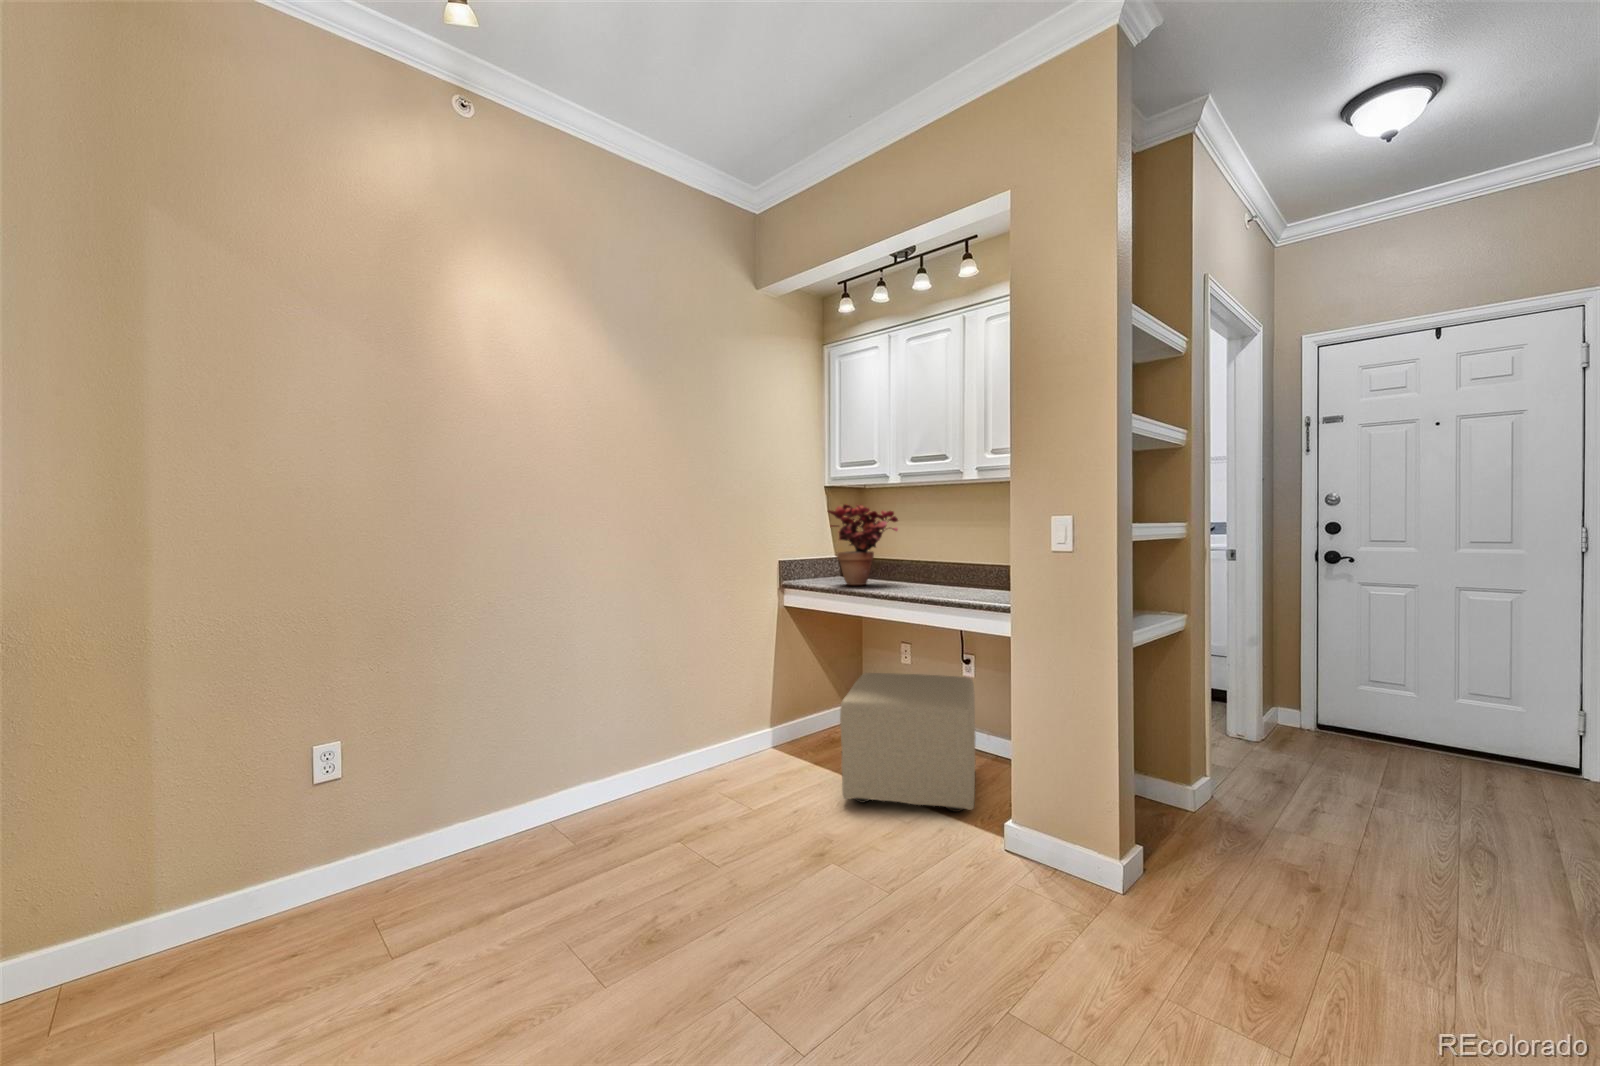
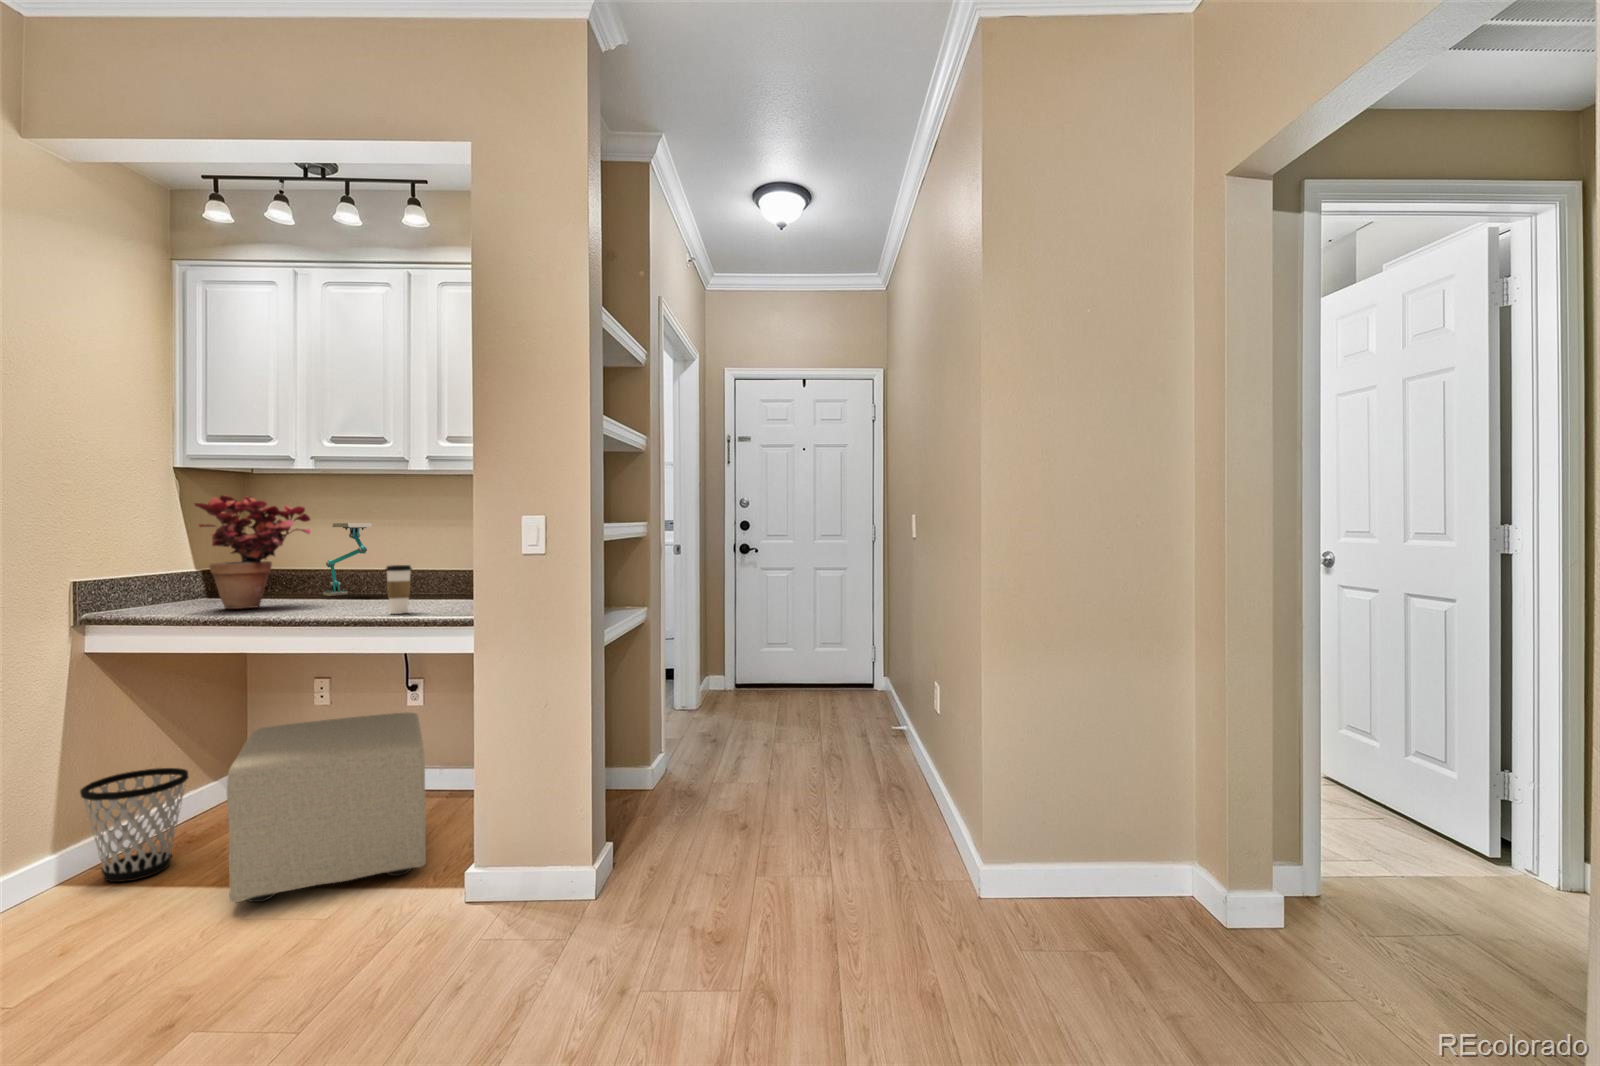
desk lamp: none [911,522,942,578] -> present [323,523,372,596]
coffee cup: none [945,557,965,597] -> present [385,565,412,614]
wastebasket: none [771,689,826,763] -> present [80,768,188,882]

